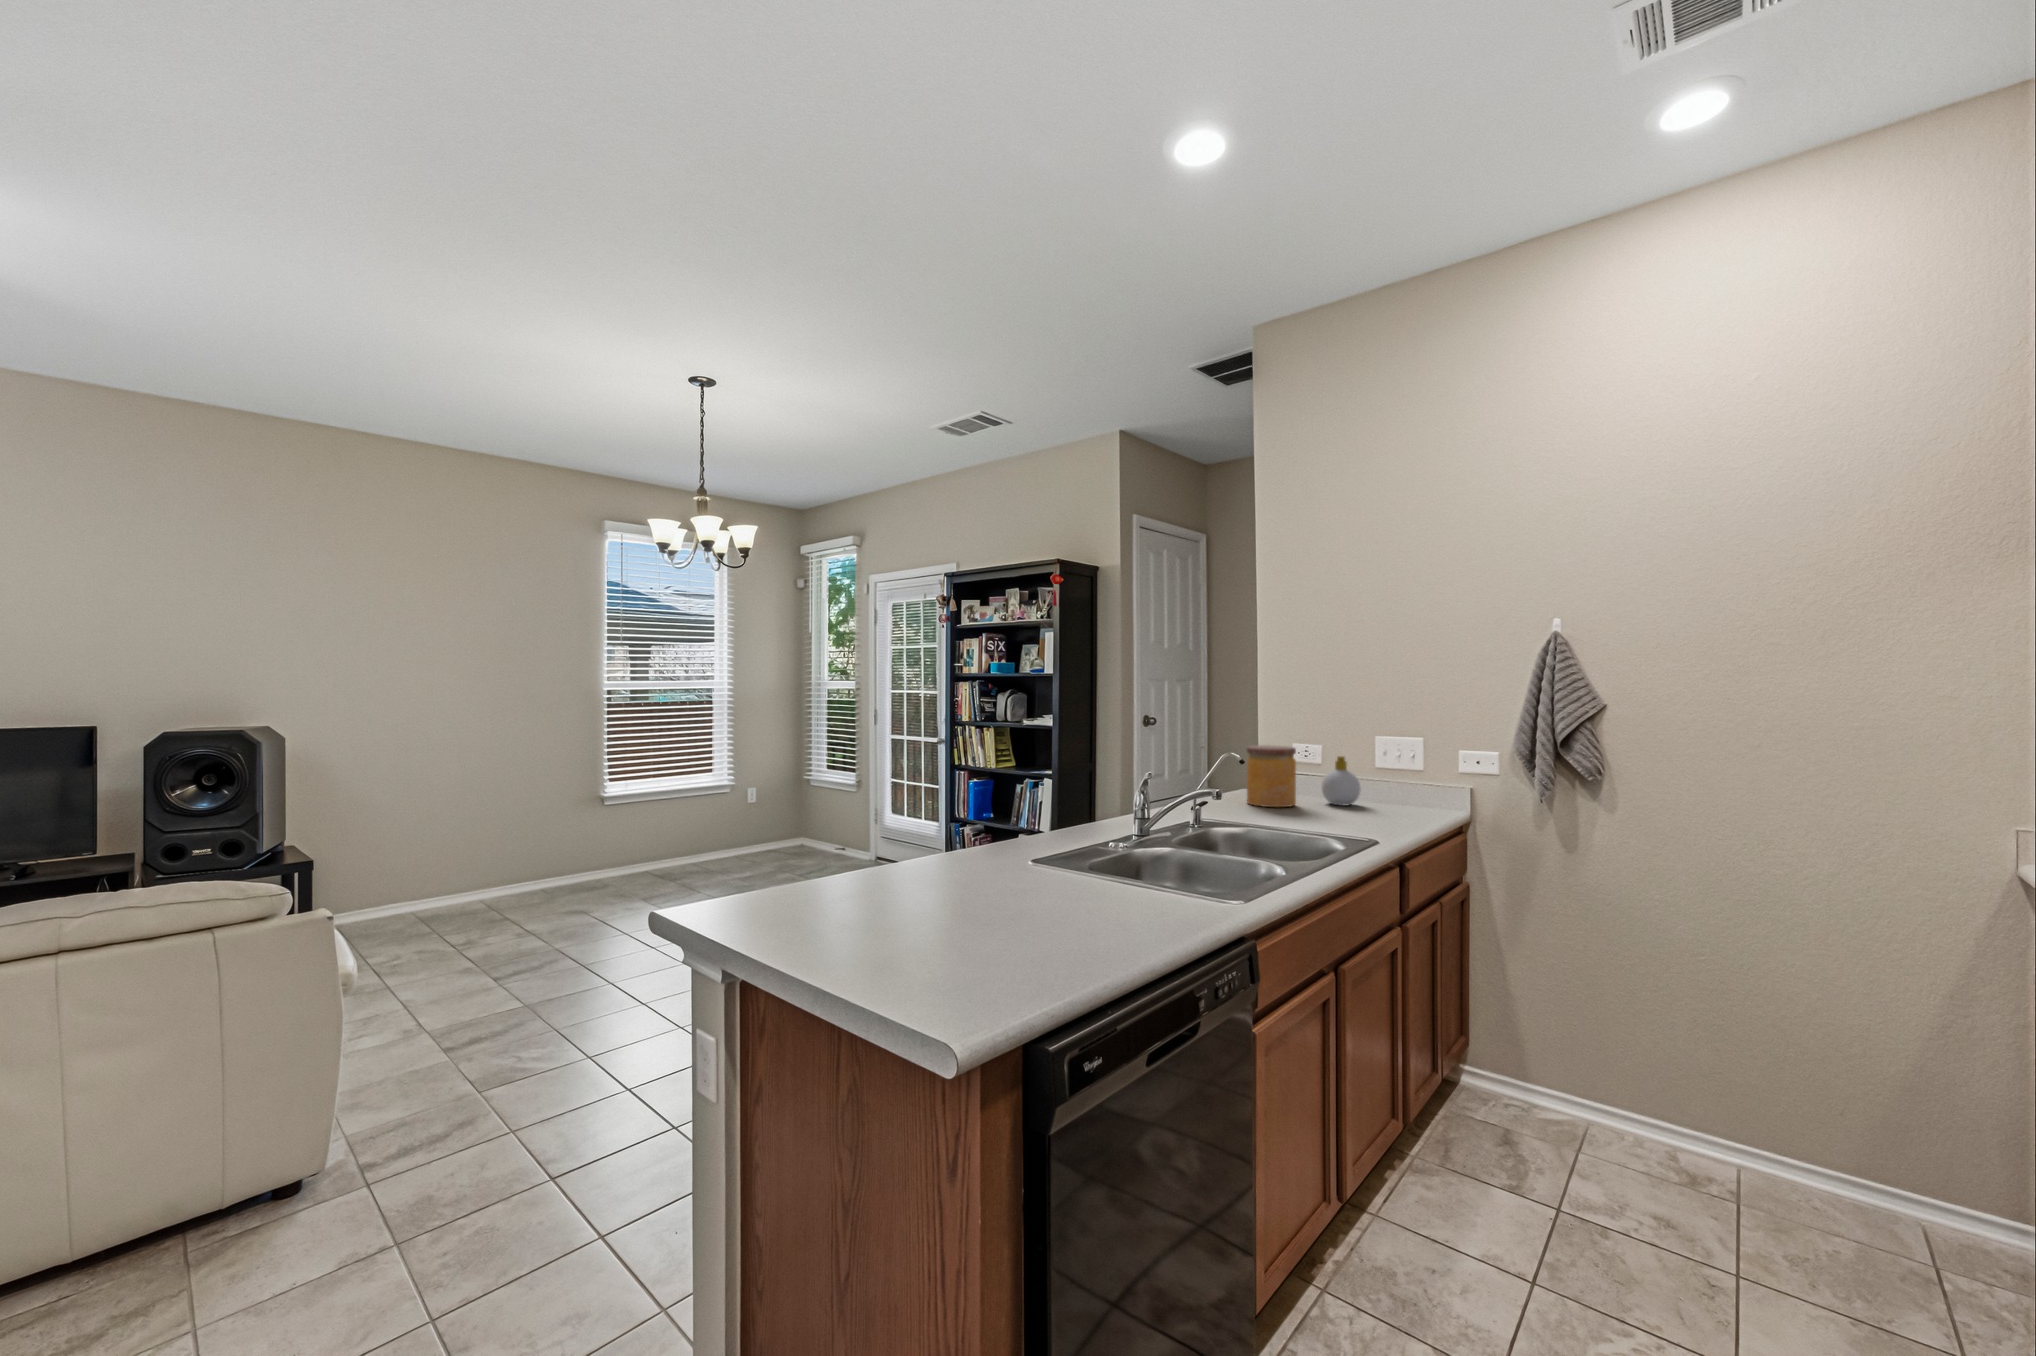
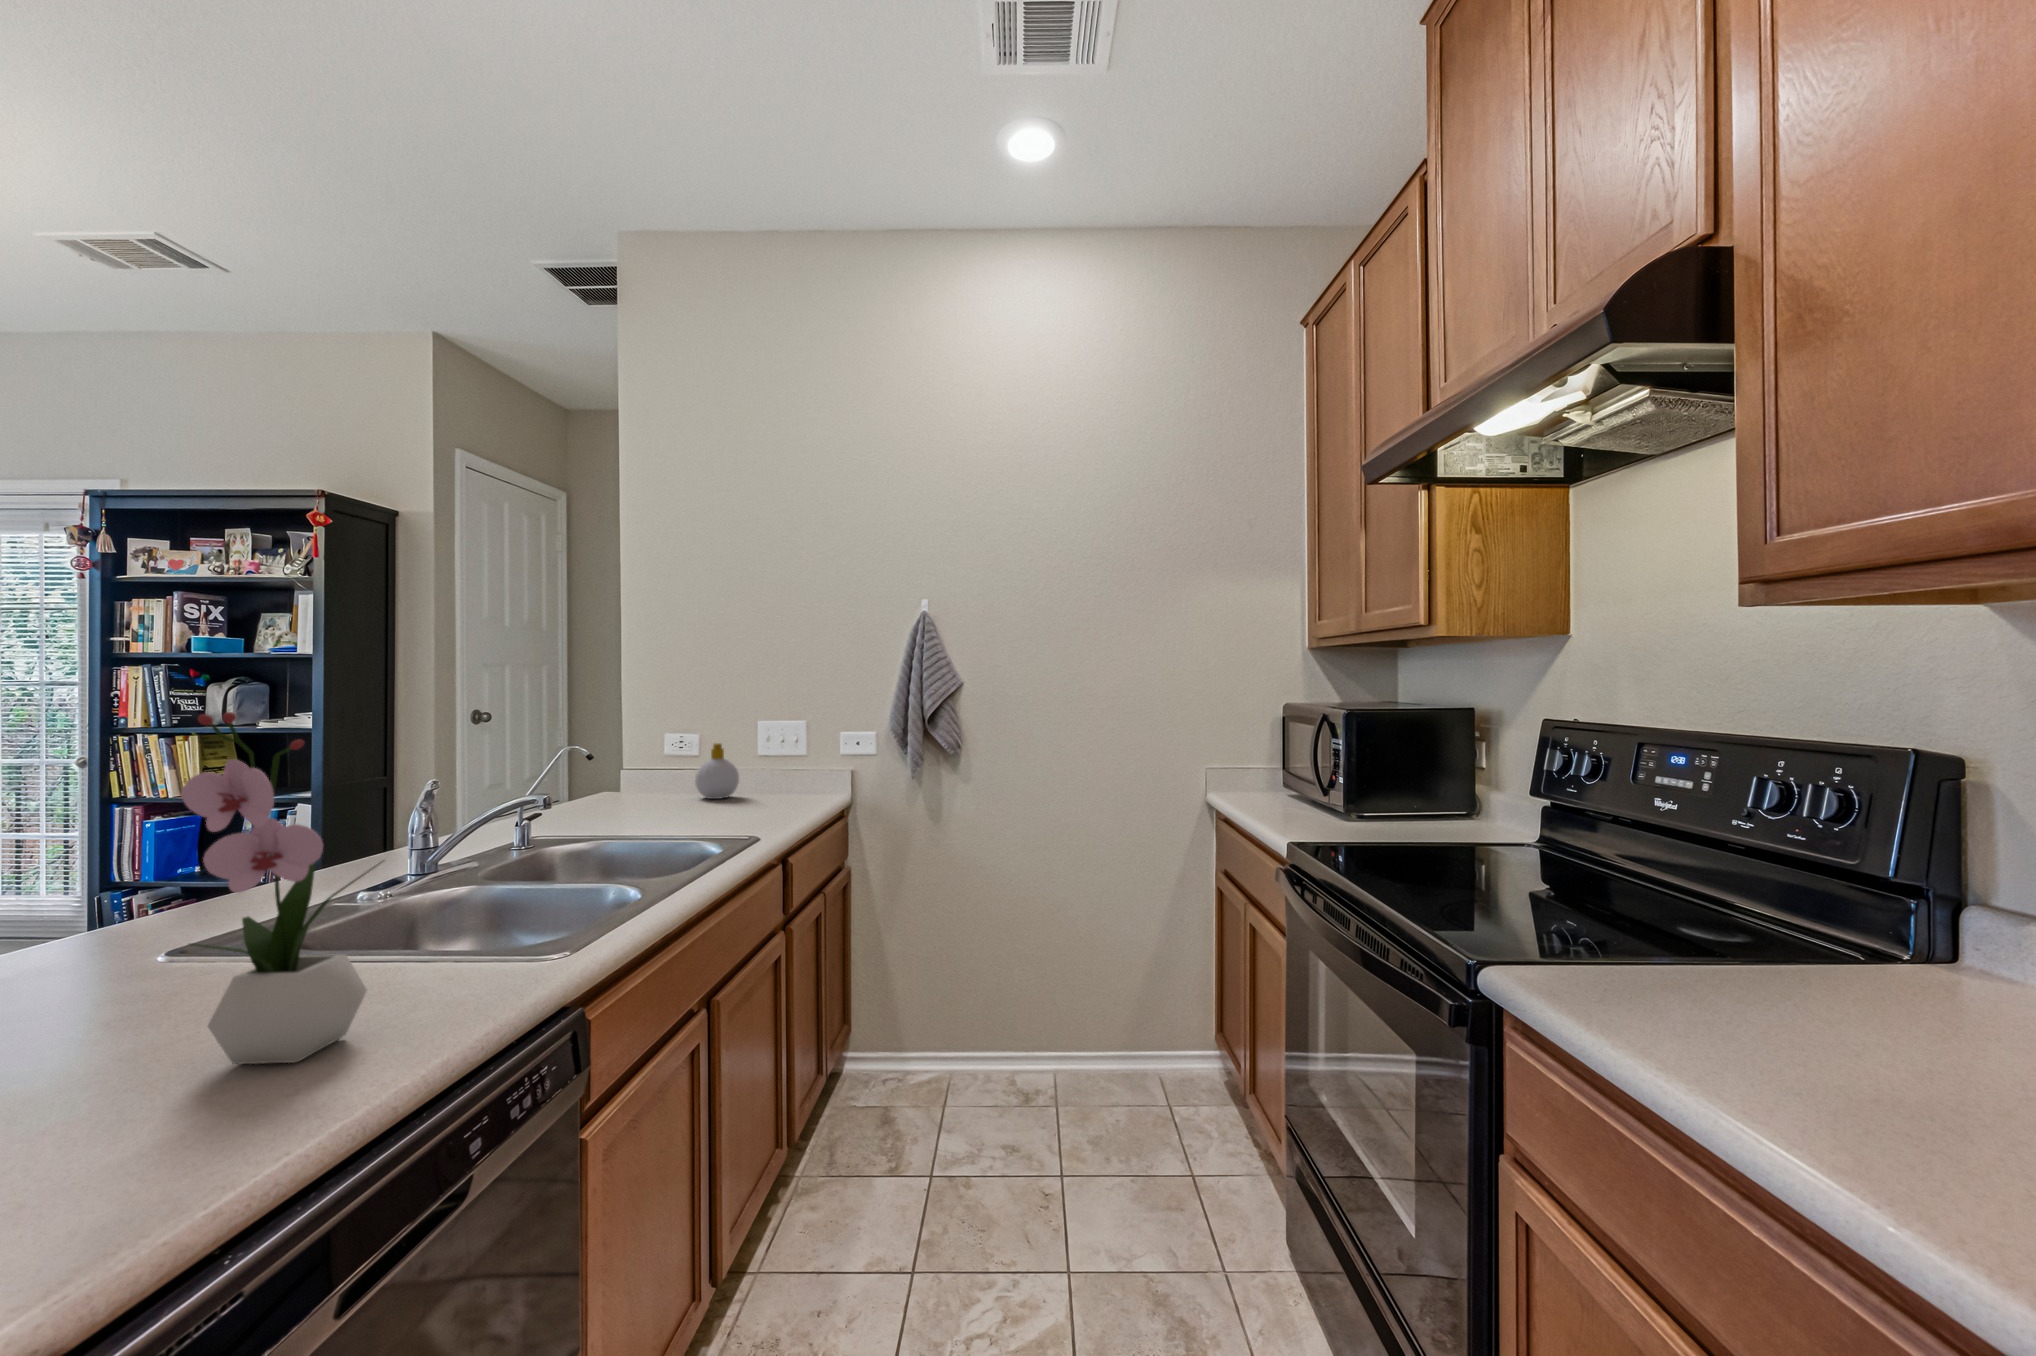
flower arrangement: none [1068,737,1147,925] -> present [181,712,383,1064]
jar: present [1246,745,1296,807] -> none [601,735,665,809]

